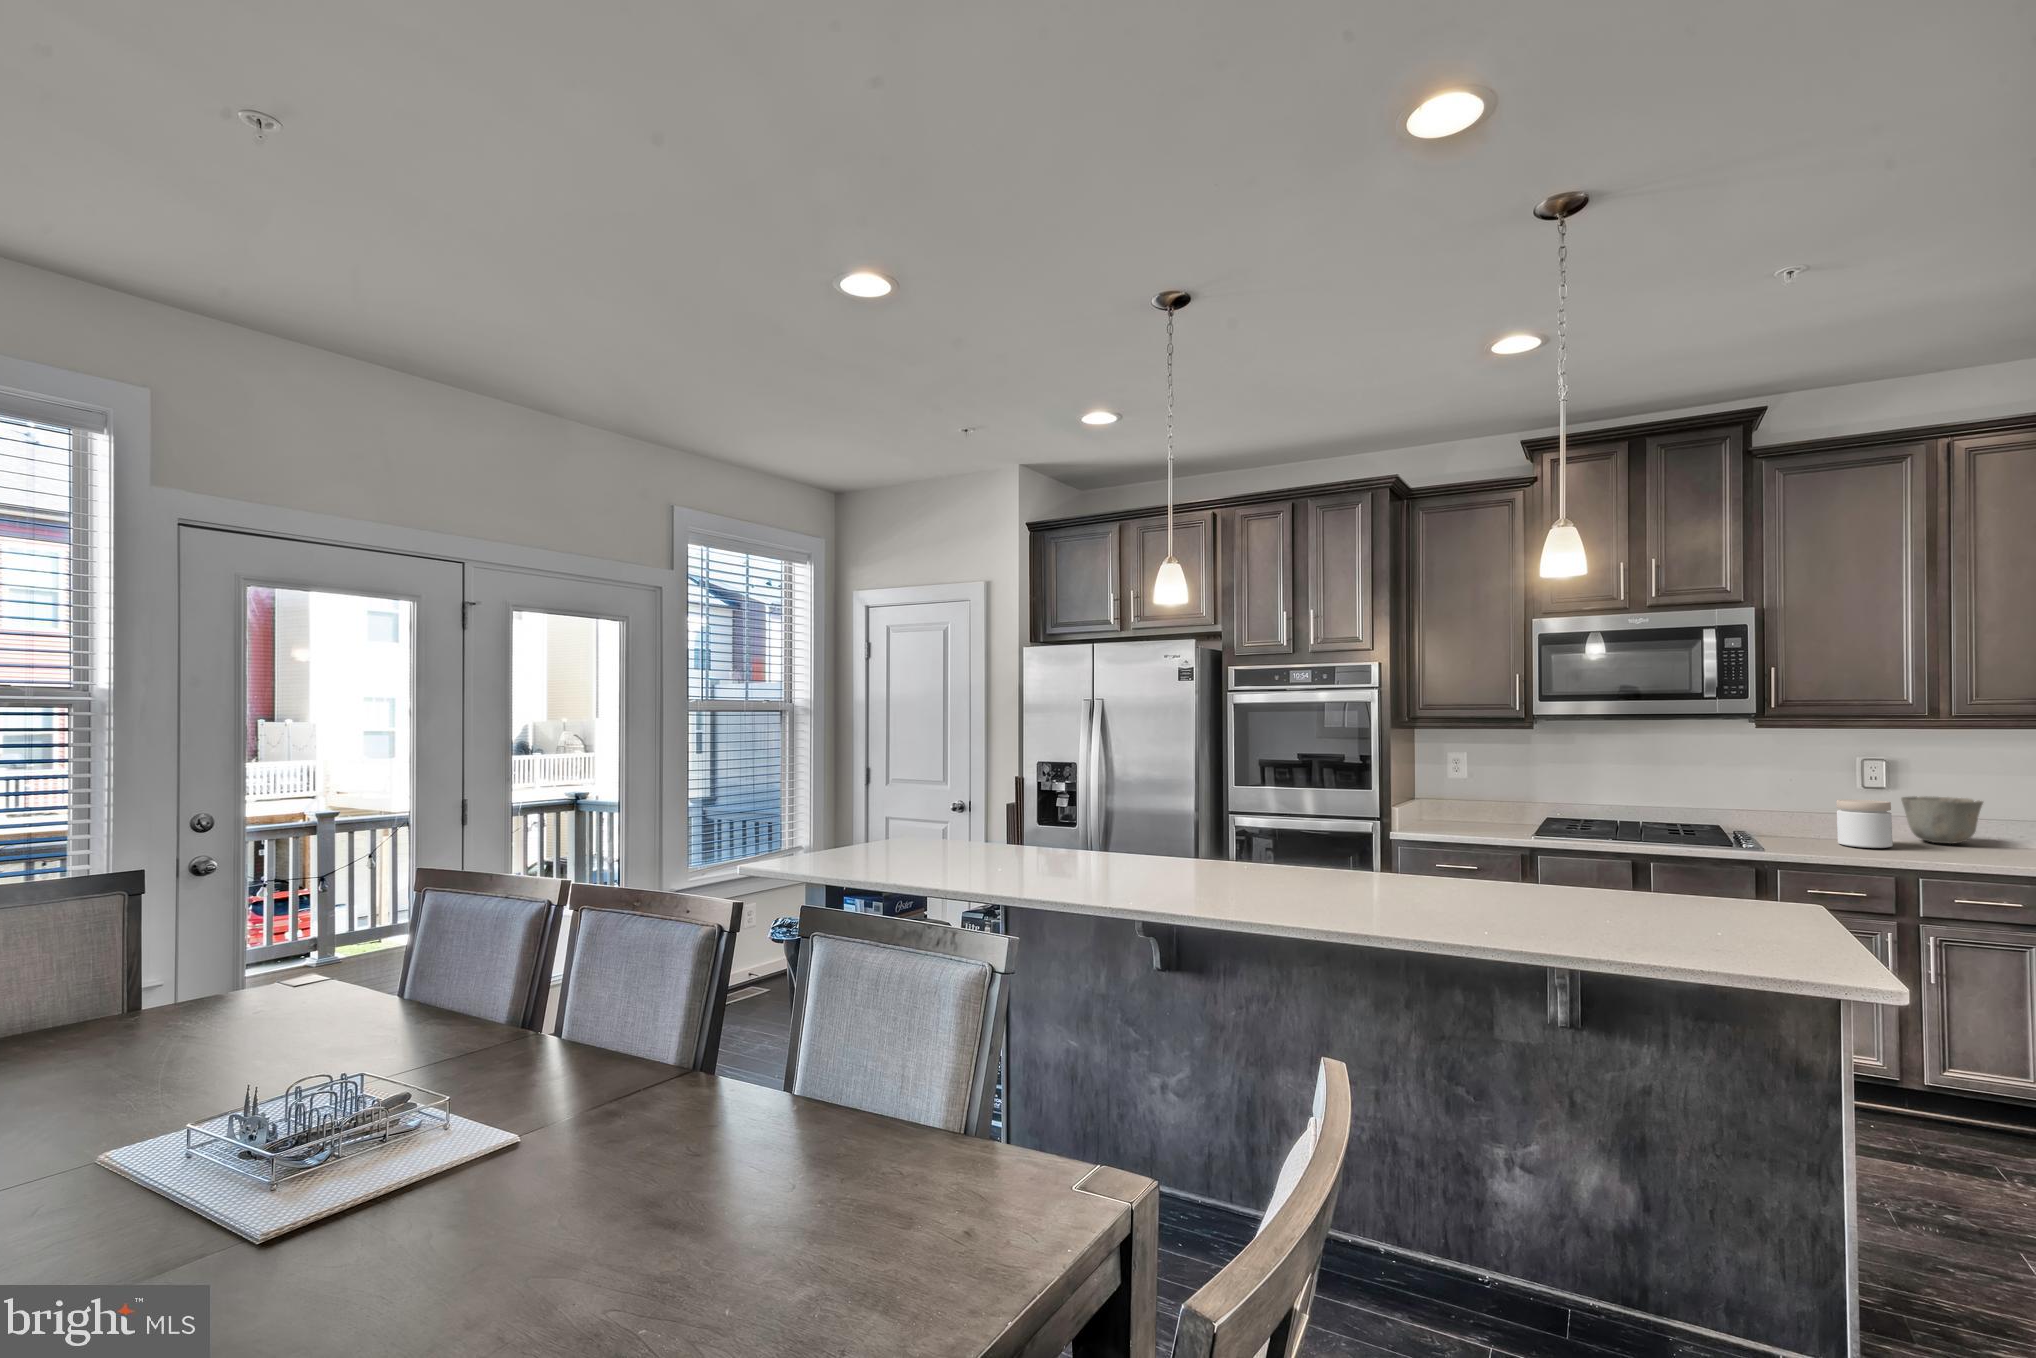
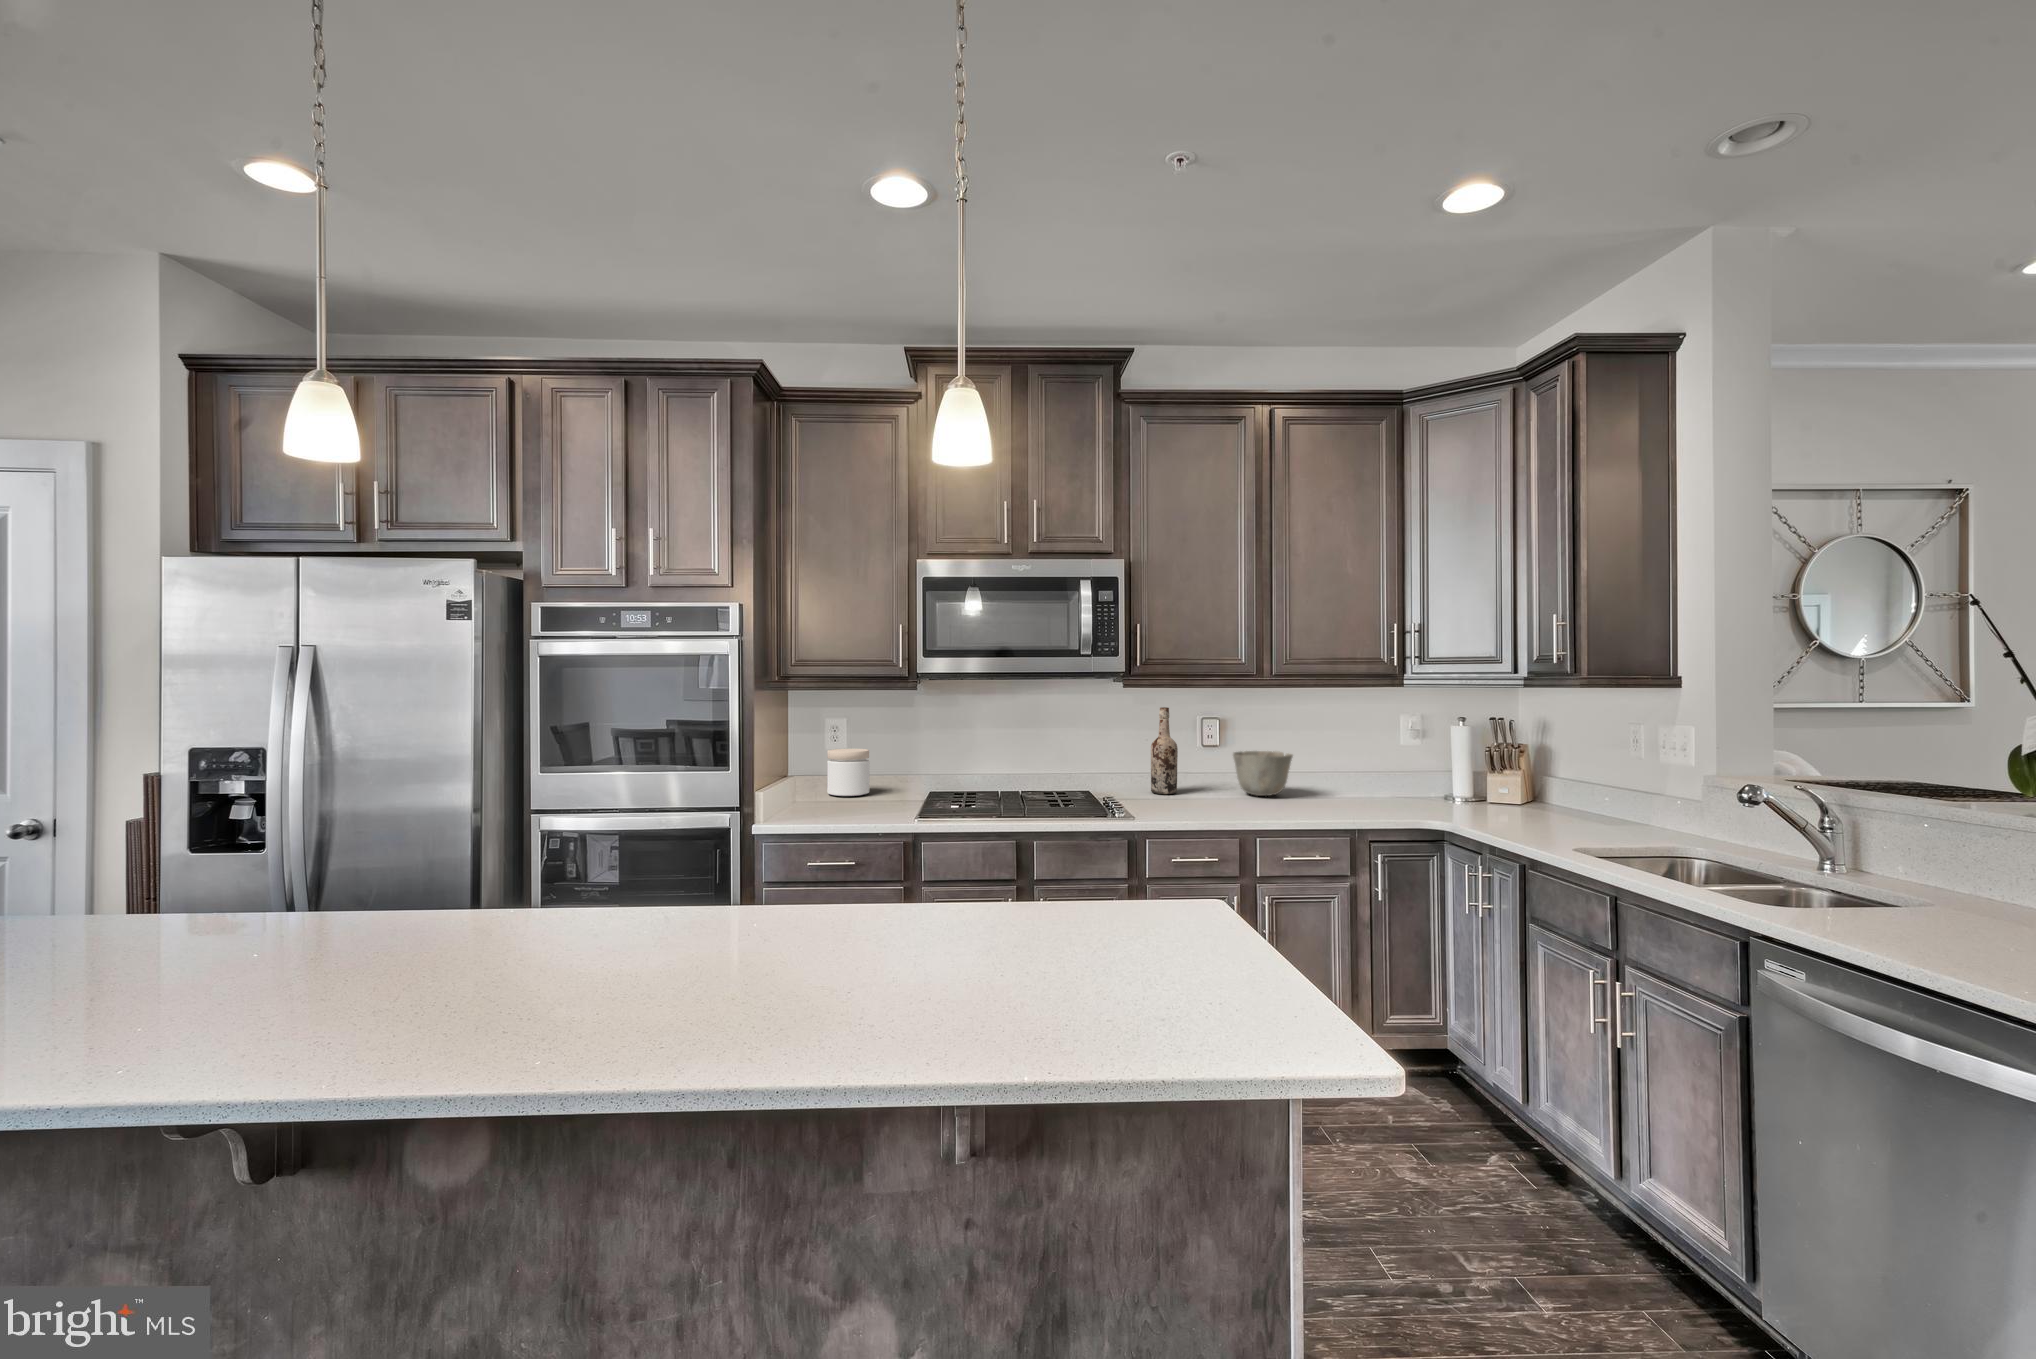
wine bottle: none [1795,749,1829,835] -> present [1151,707,1178,794]
jar: present [1837,799,1893,848] -> present [827,749,870,796]

